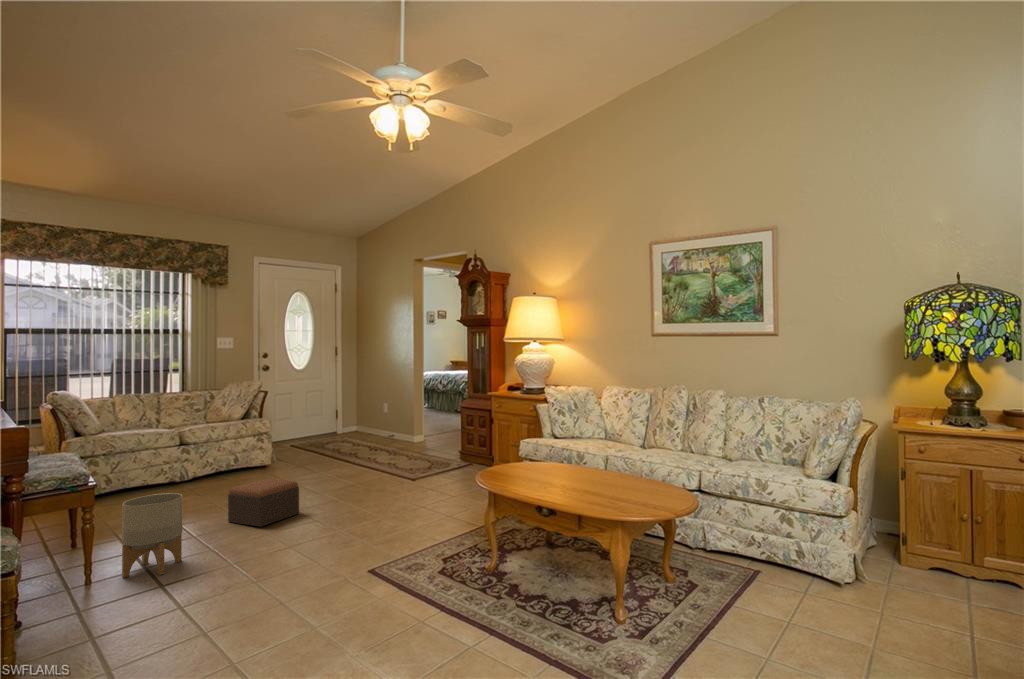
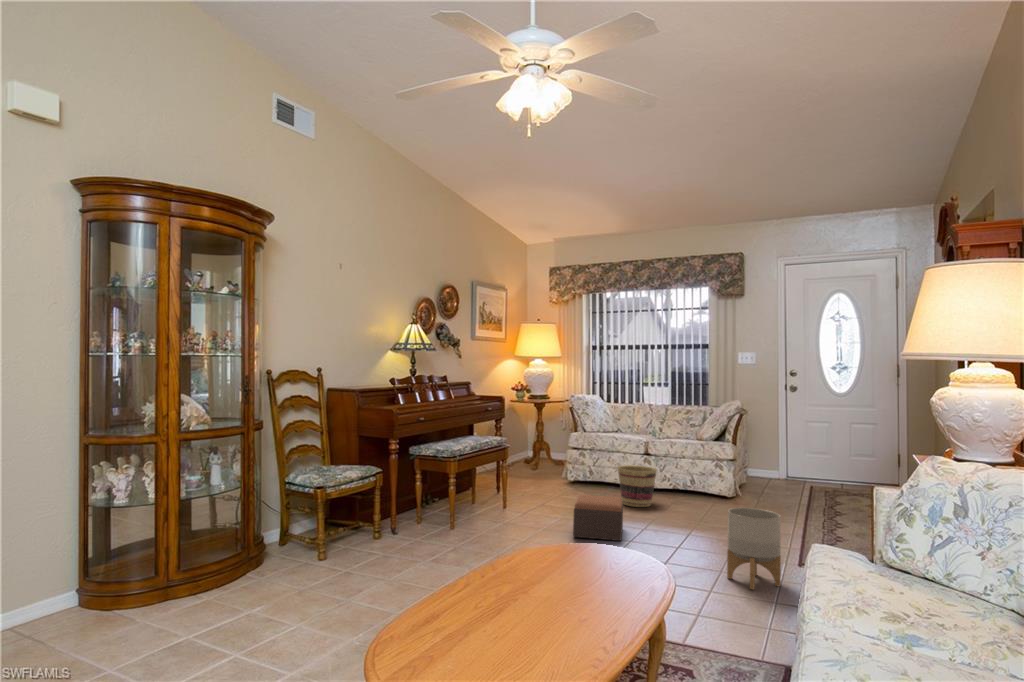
basket: none [189,453,235,497] -> present [618,465,657,507]
planter: present [122,493,183,577] -> present [727,508,781,589]

